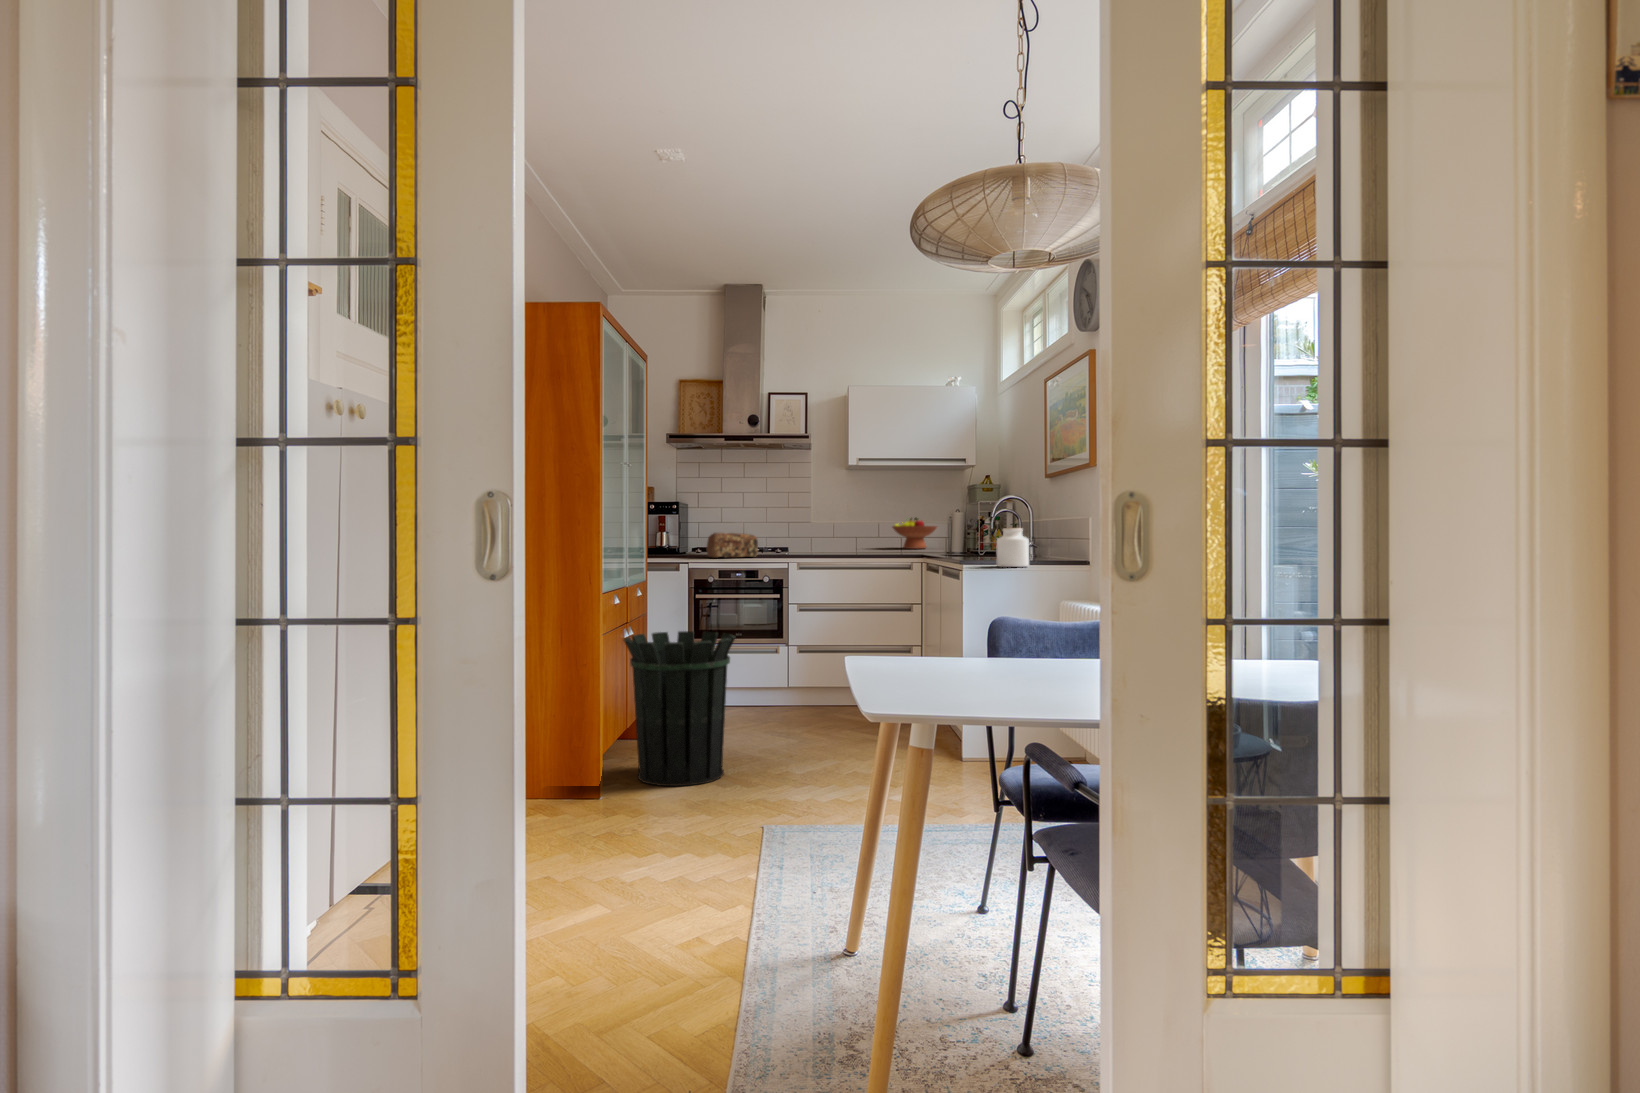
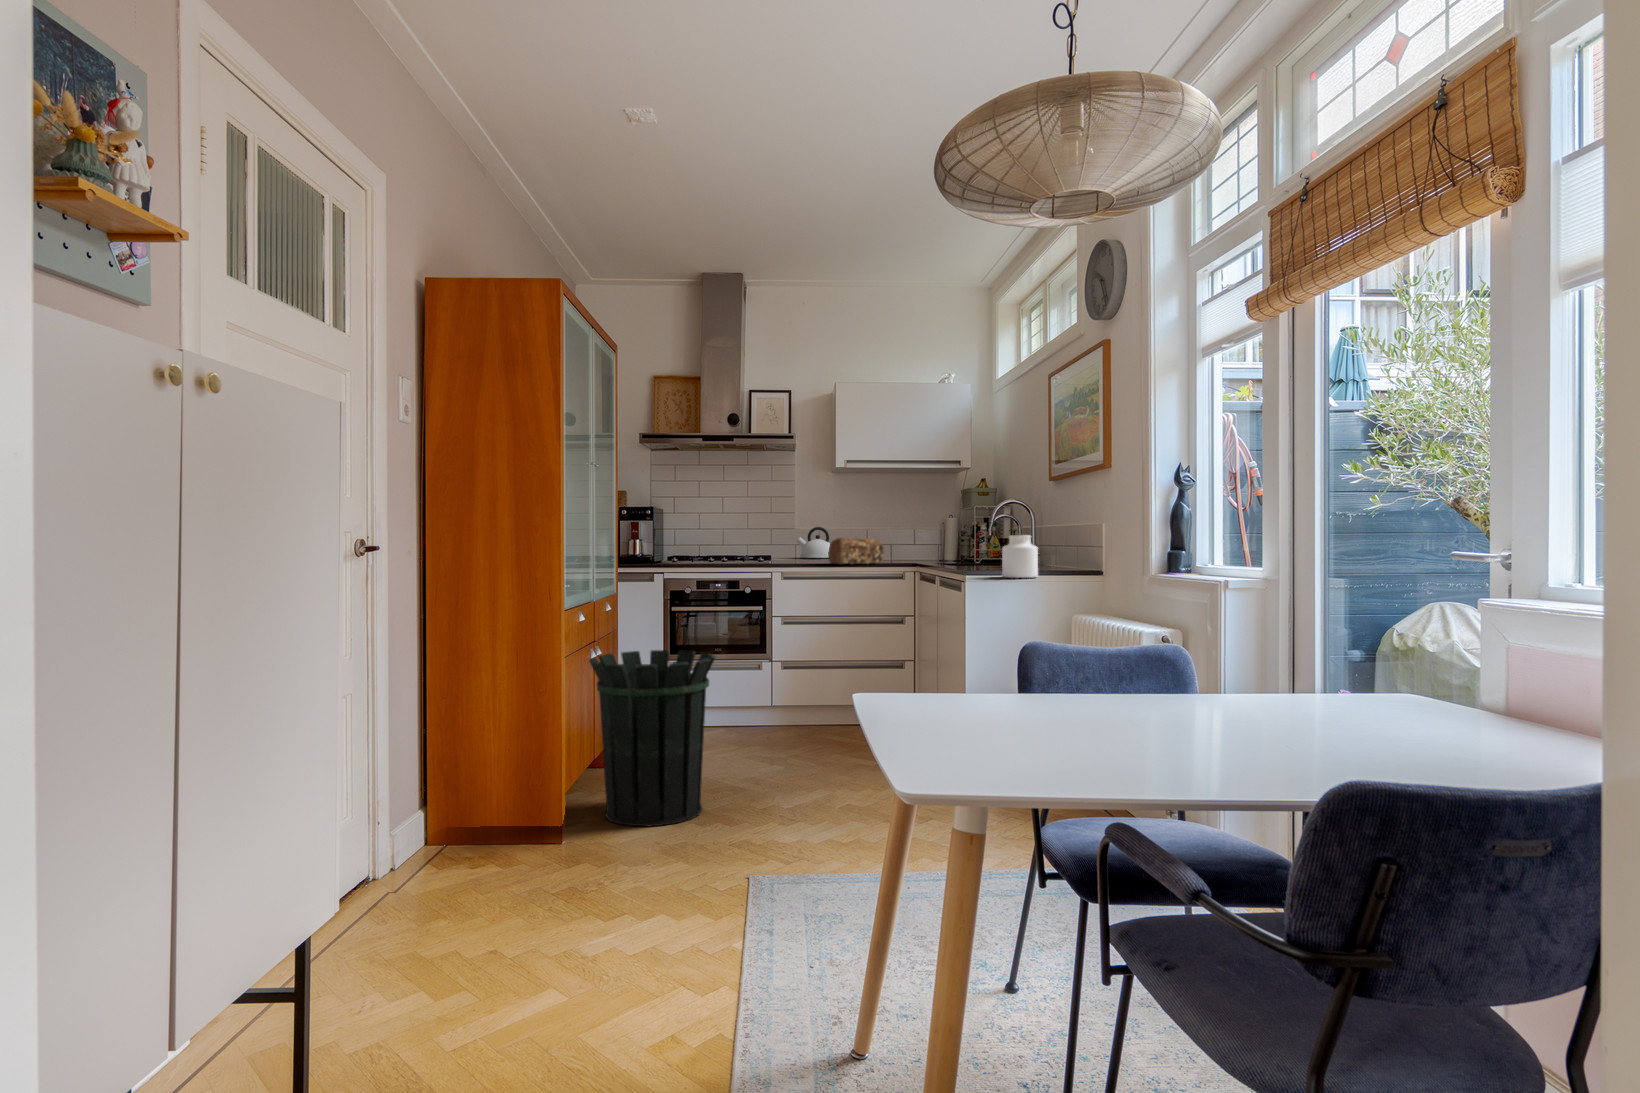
fruit bowl: present [893,518,937,549] -> none [880,523,931,557]
kettle: none [813,521,849,550] -> present [797,527,830,558]
bread loaf: present [707,533,758,558] -> present [828,538,884,564]

